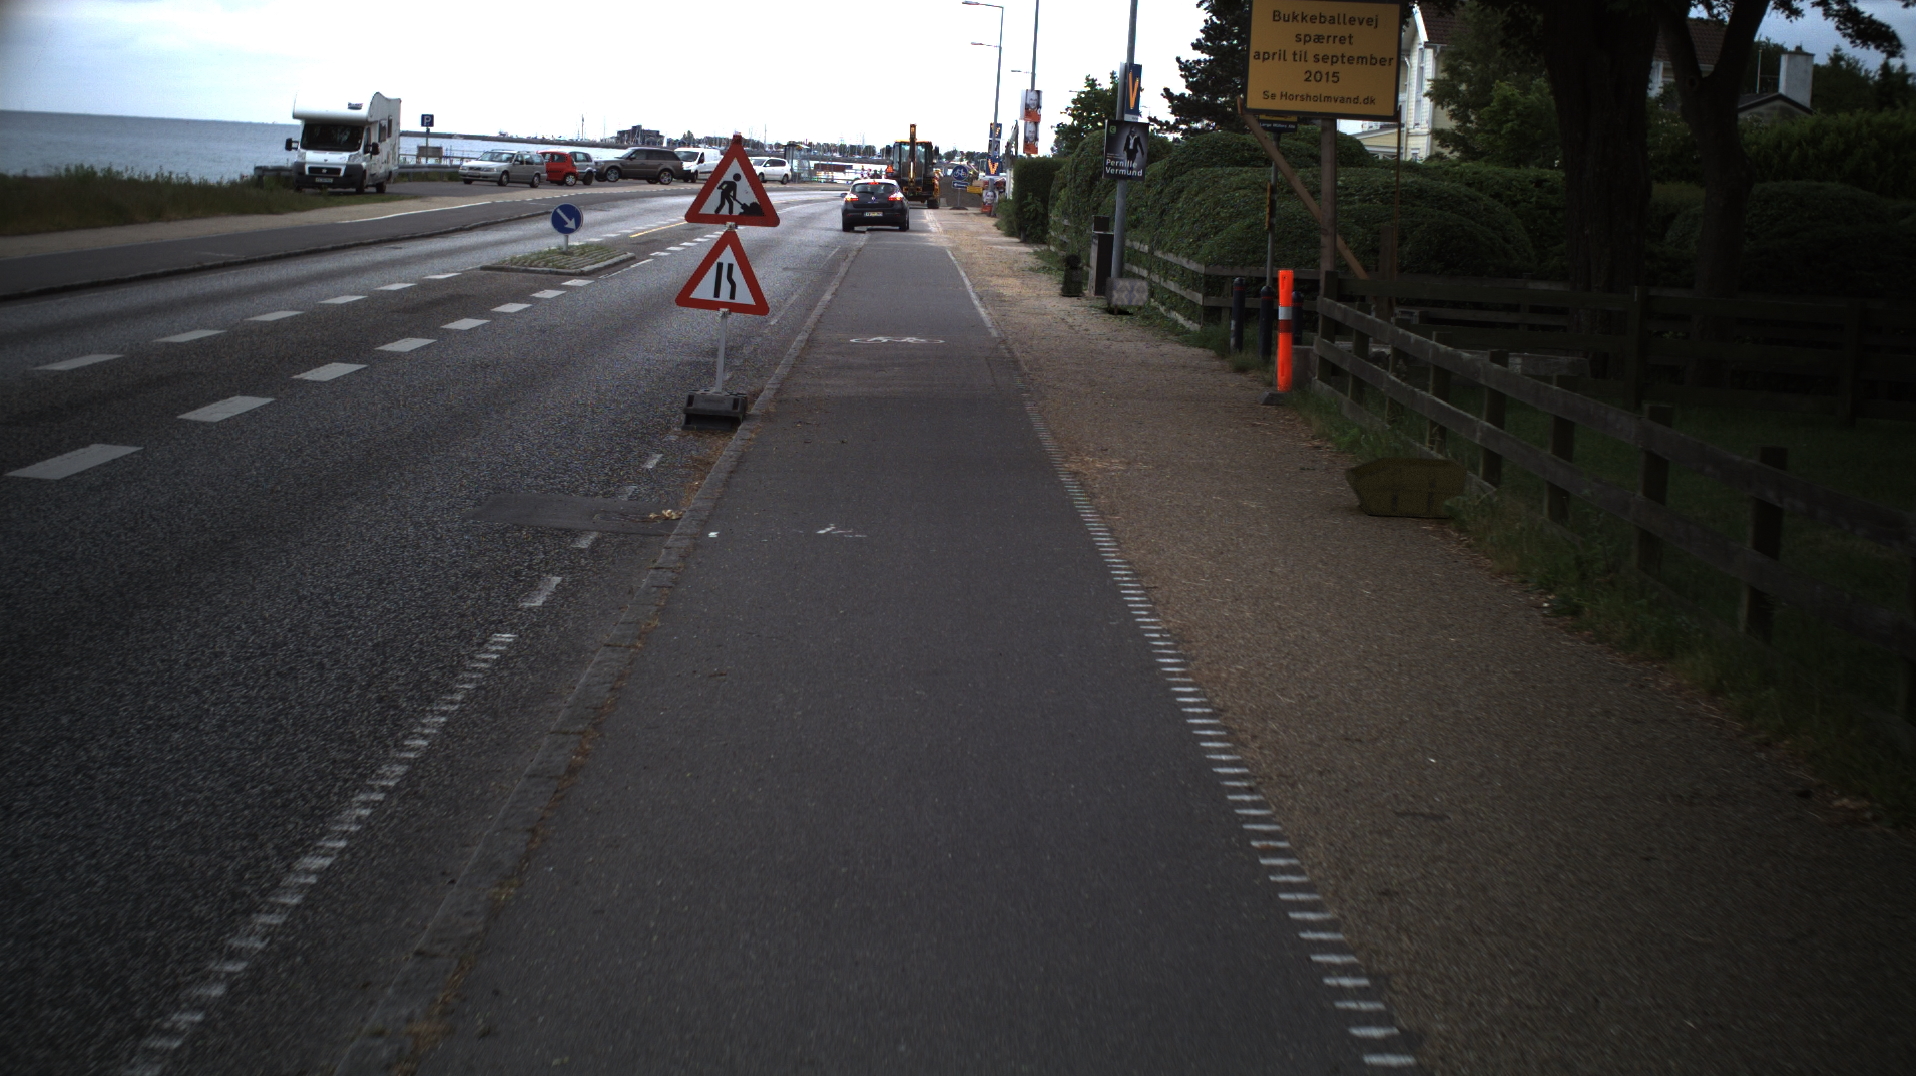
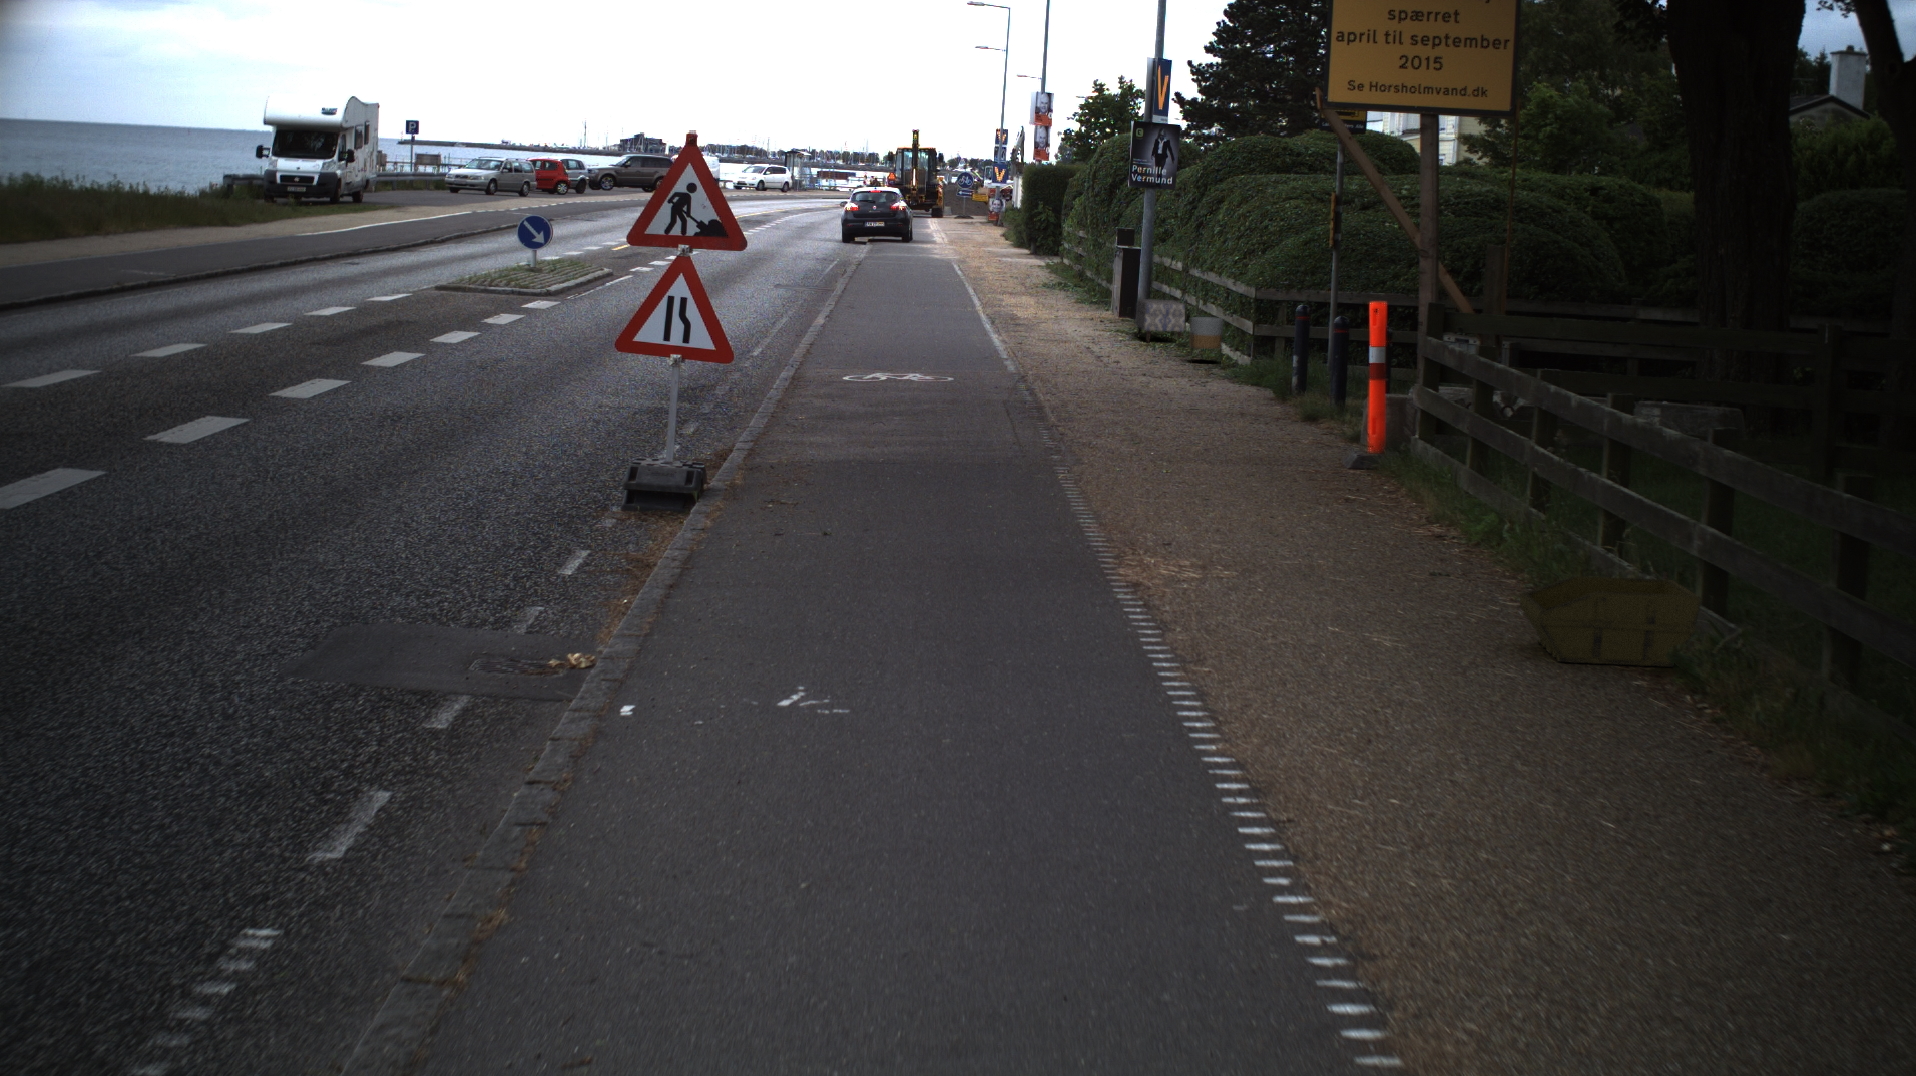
backpack: present [1060,254,1093,296] -> none [1082,270,1121,320]
planter: none [1148,291,1177,332] -> present [1189,317,1223,356]

